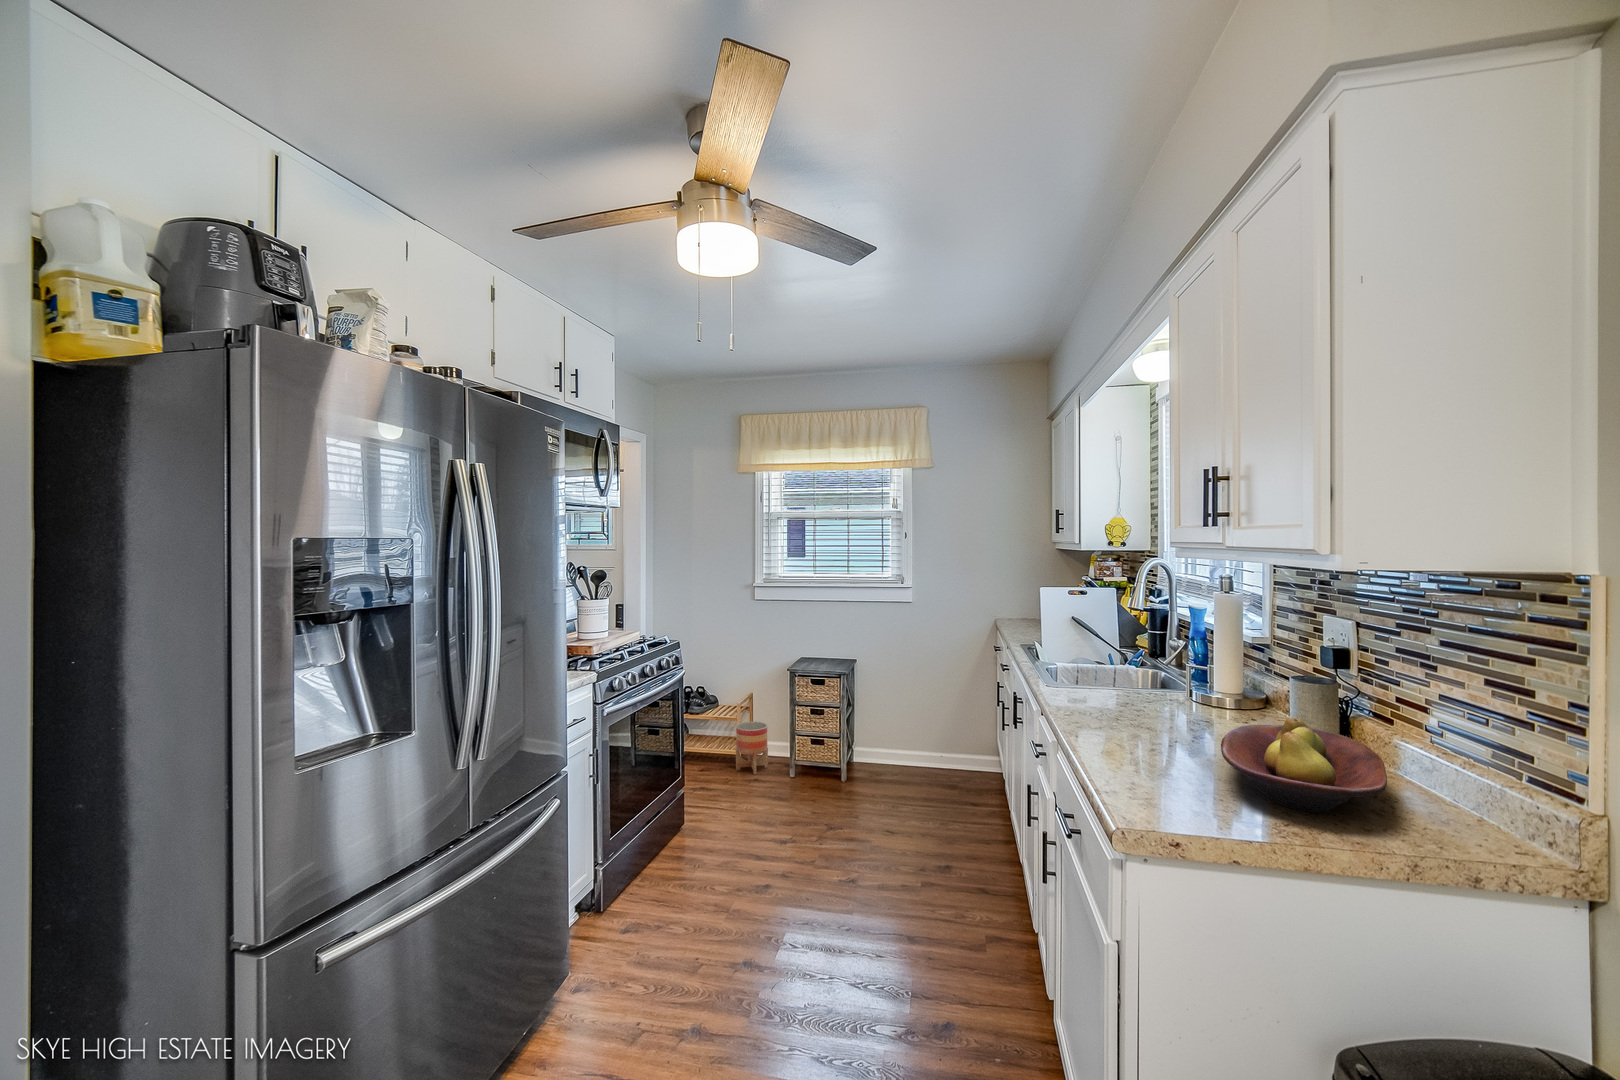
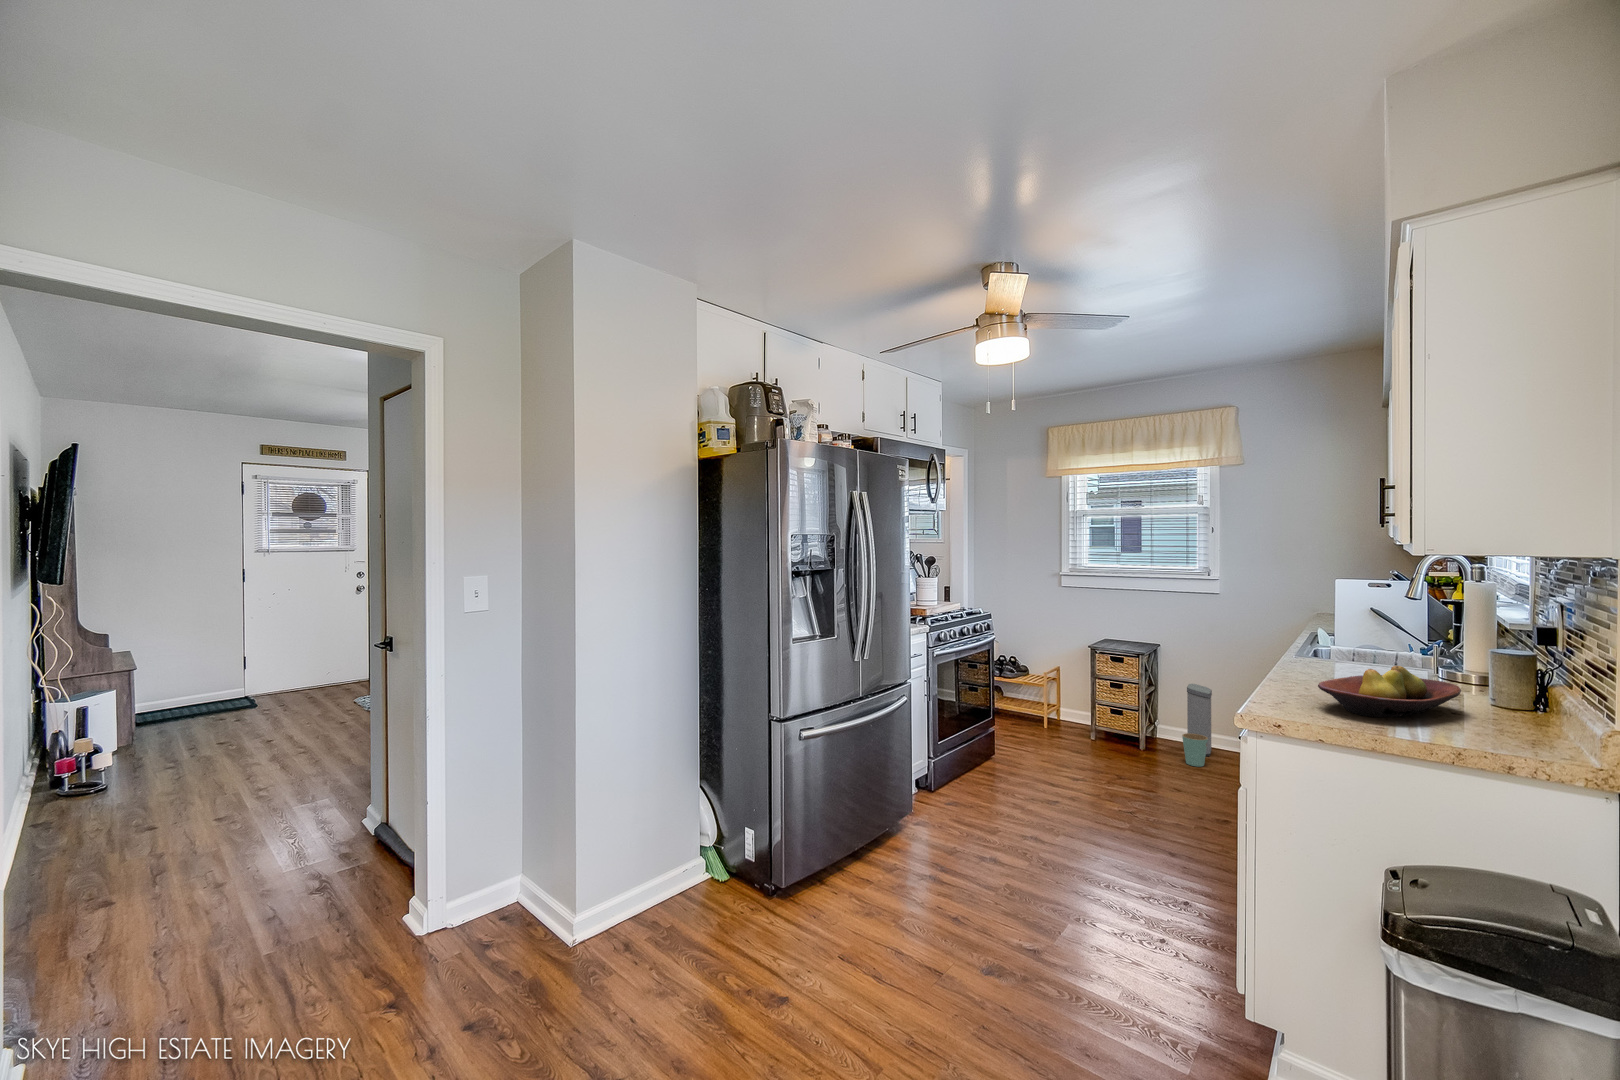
trash can: none [885,700,910,794] -> present [1182,684,1212,767]
planter: present [736,722,768,775] -> none [1043,690,1072,734]

